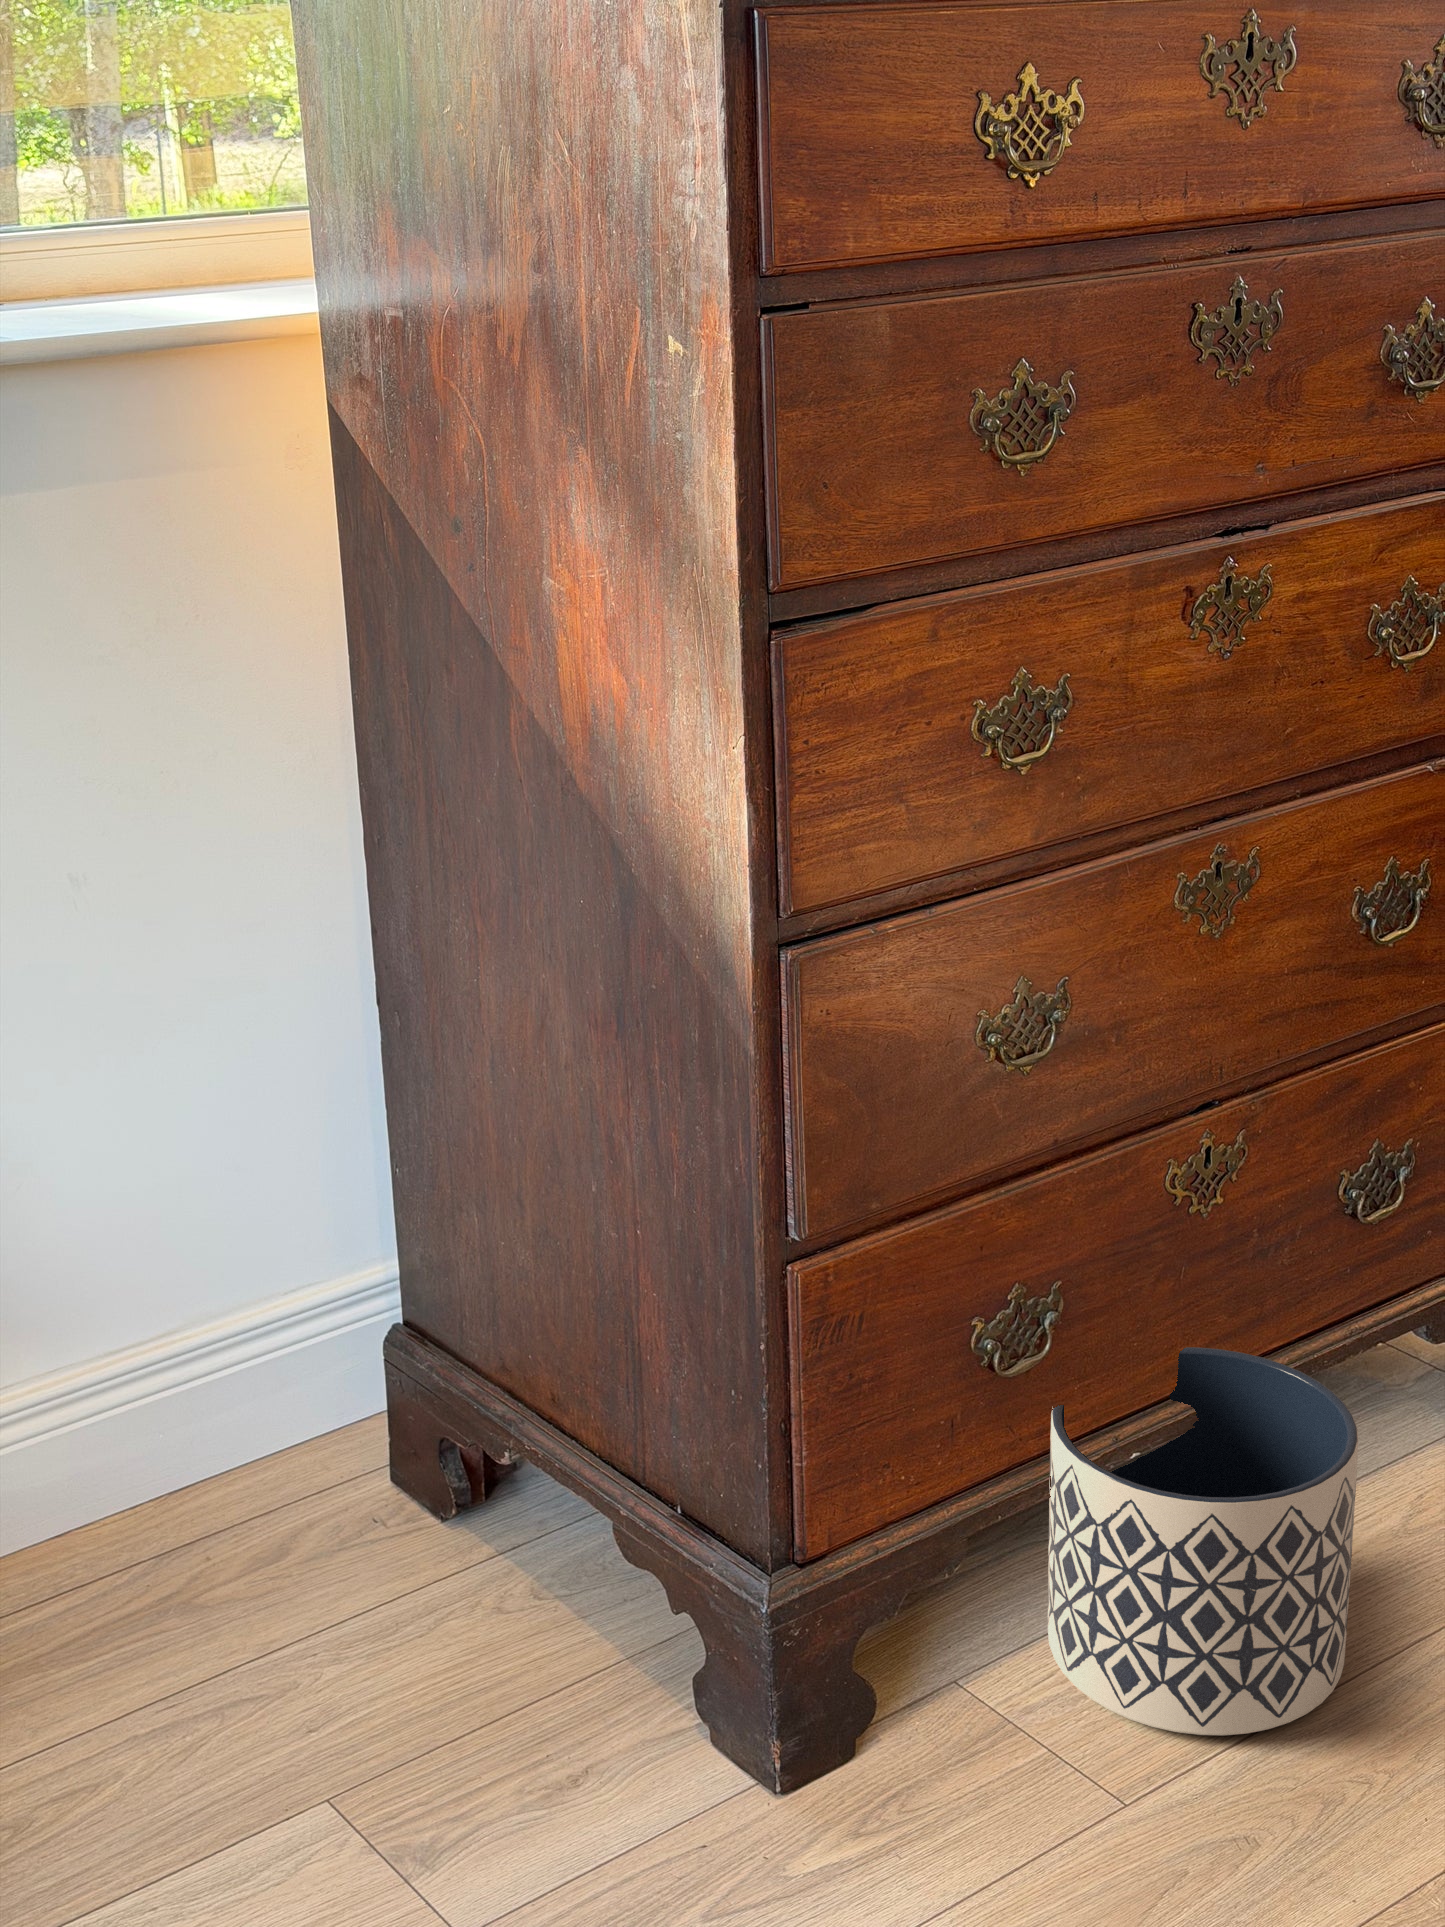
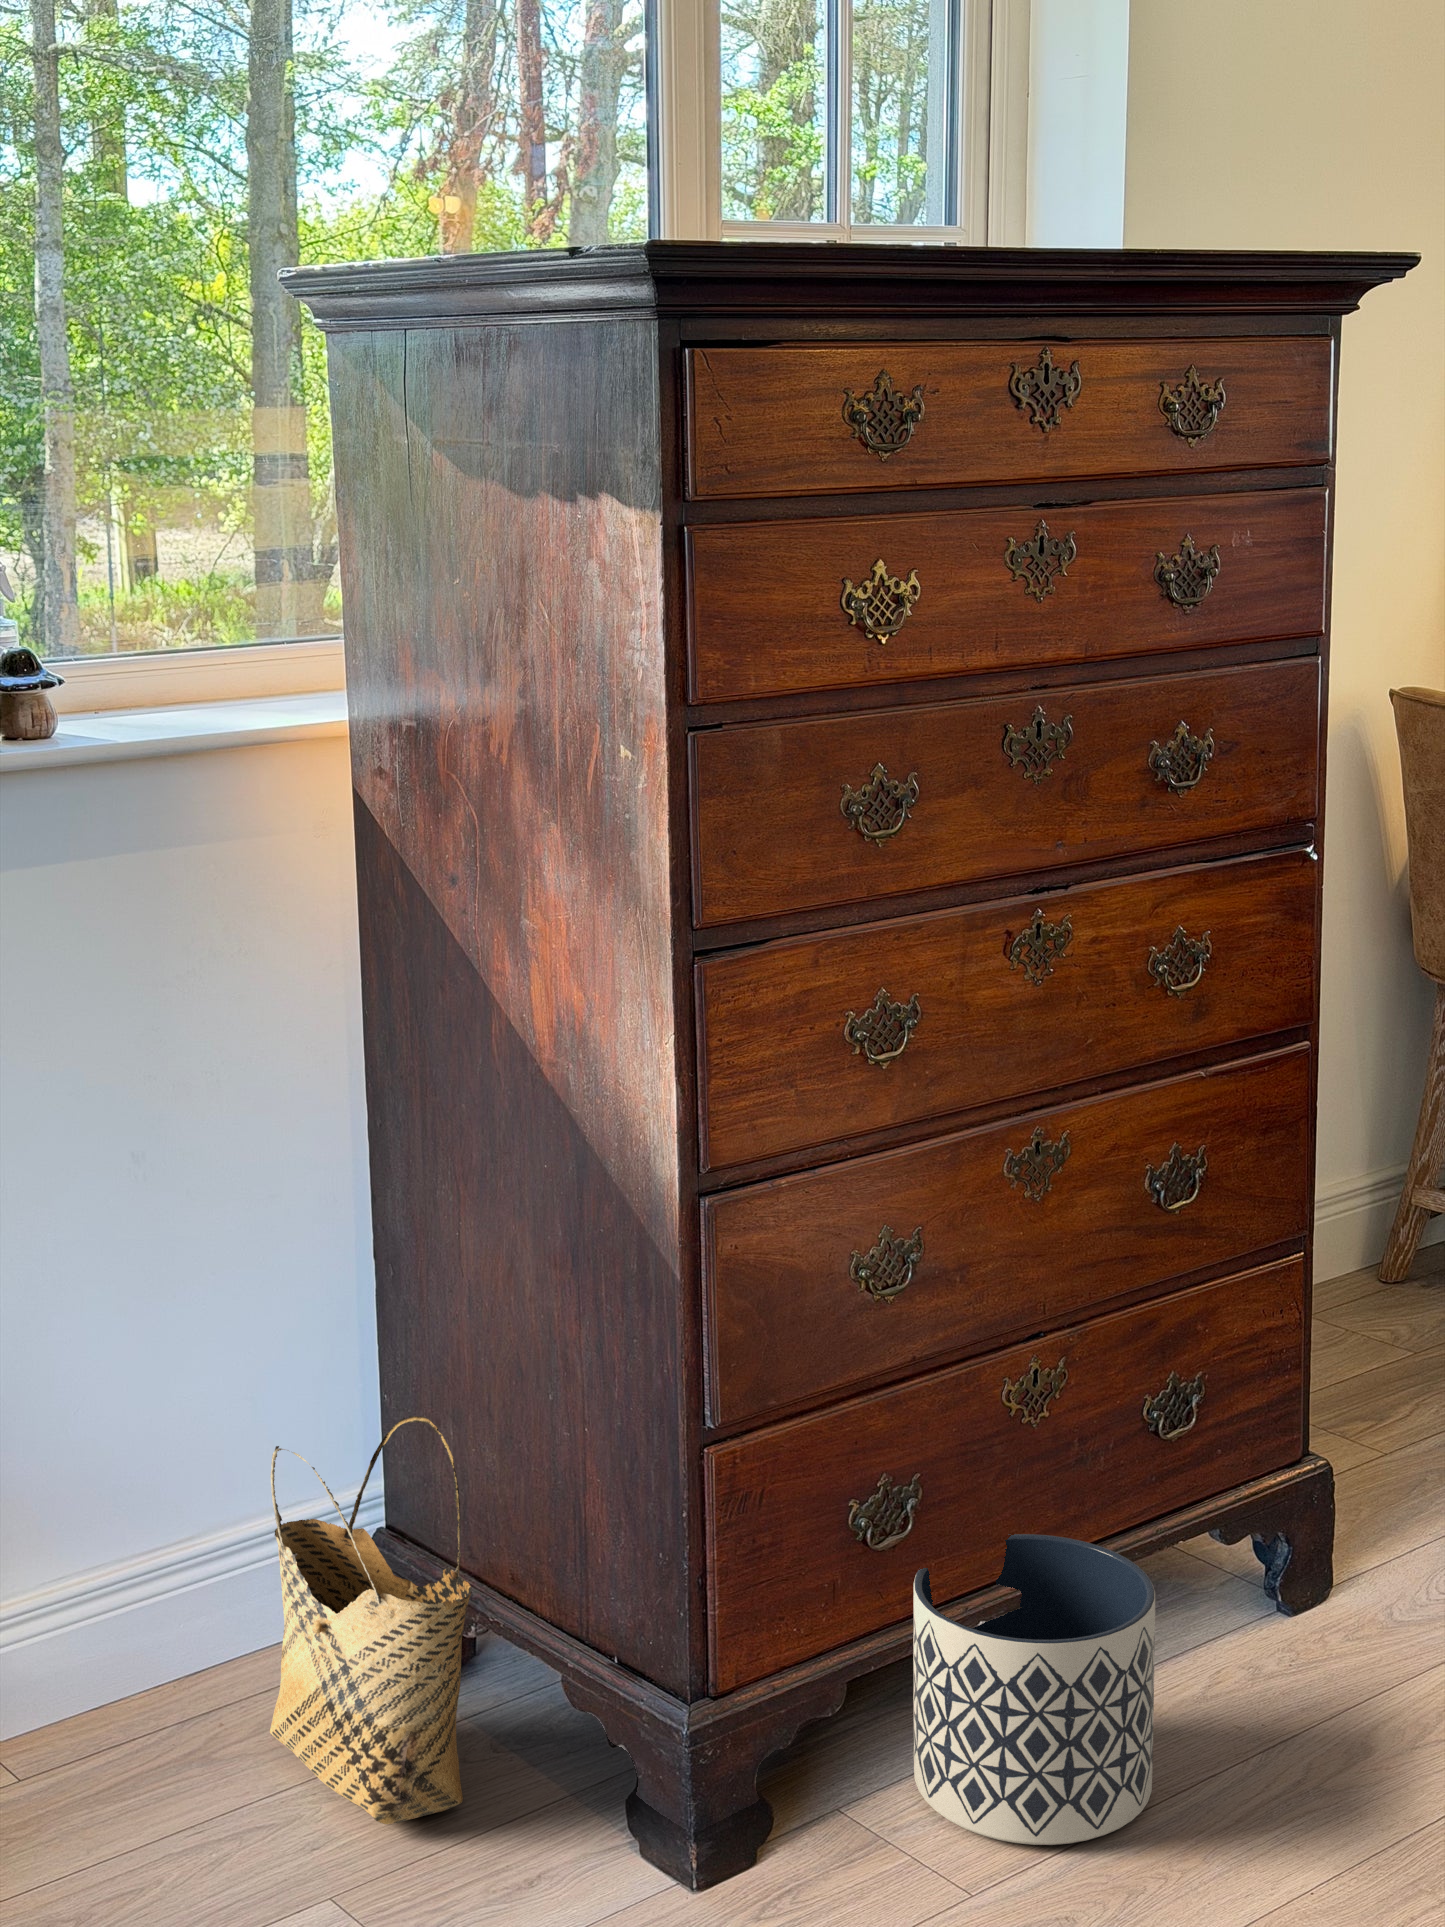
woven basket: none [249,1205,500,1699] -> present [270,1416,472,1824]

